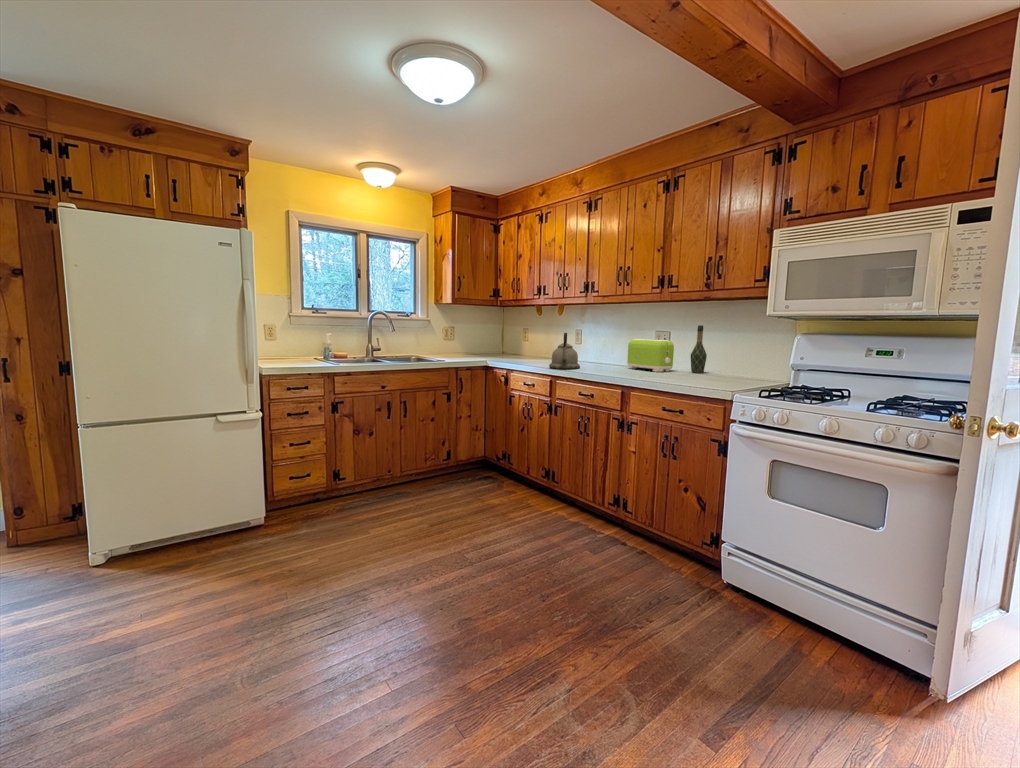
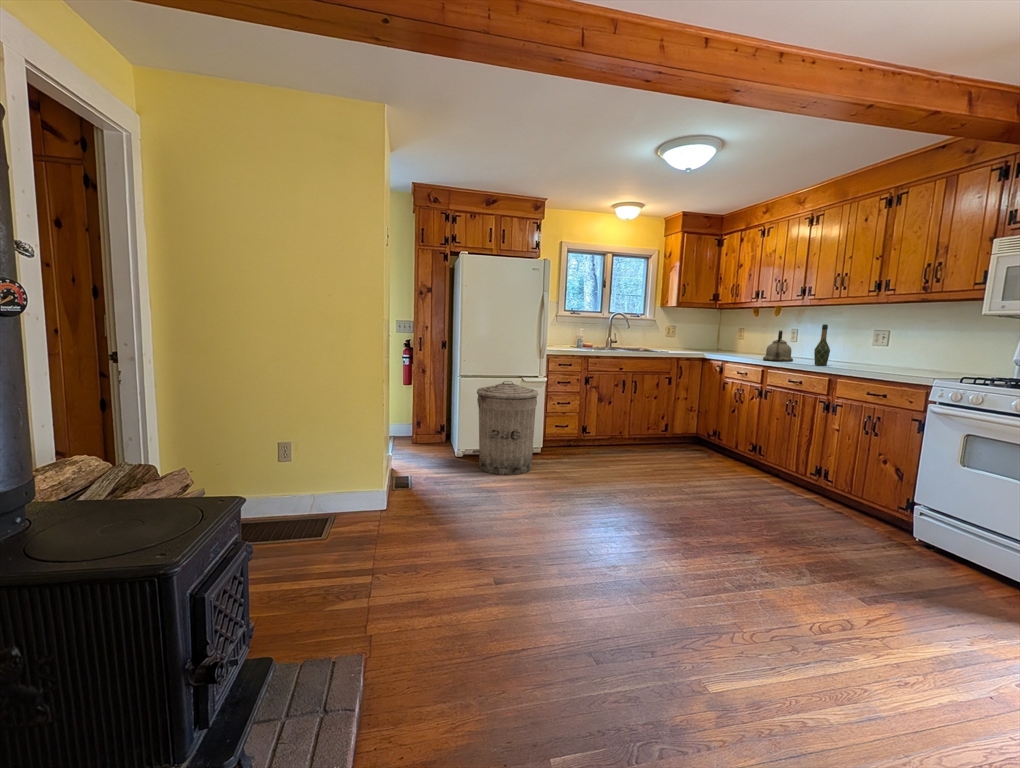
wine bottle: present [691,325,707,373] -> present [814,324,830,366]
toaster: present [627,339,674,372] -> none [842,337,892,366]
trash can: none [109,427,238,594] -> present [477,381,538,475]

